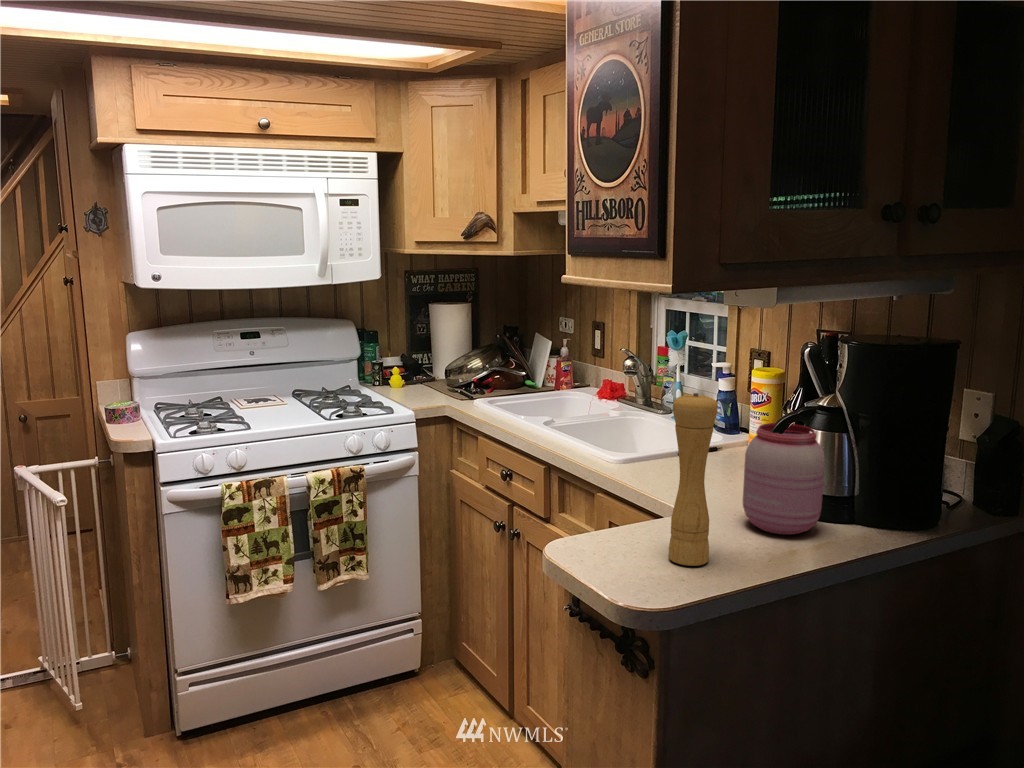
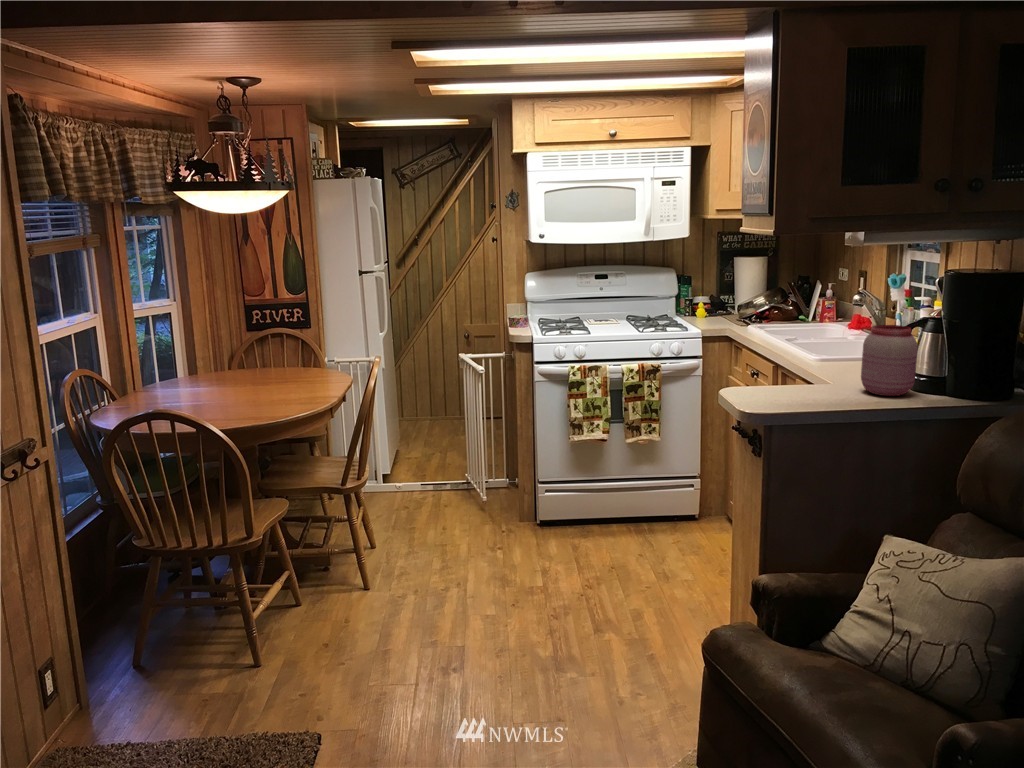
pepper mill: present [669,393,718,566] -> none [789,297,821,400]

